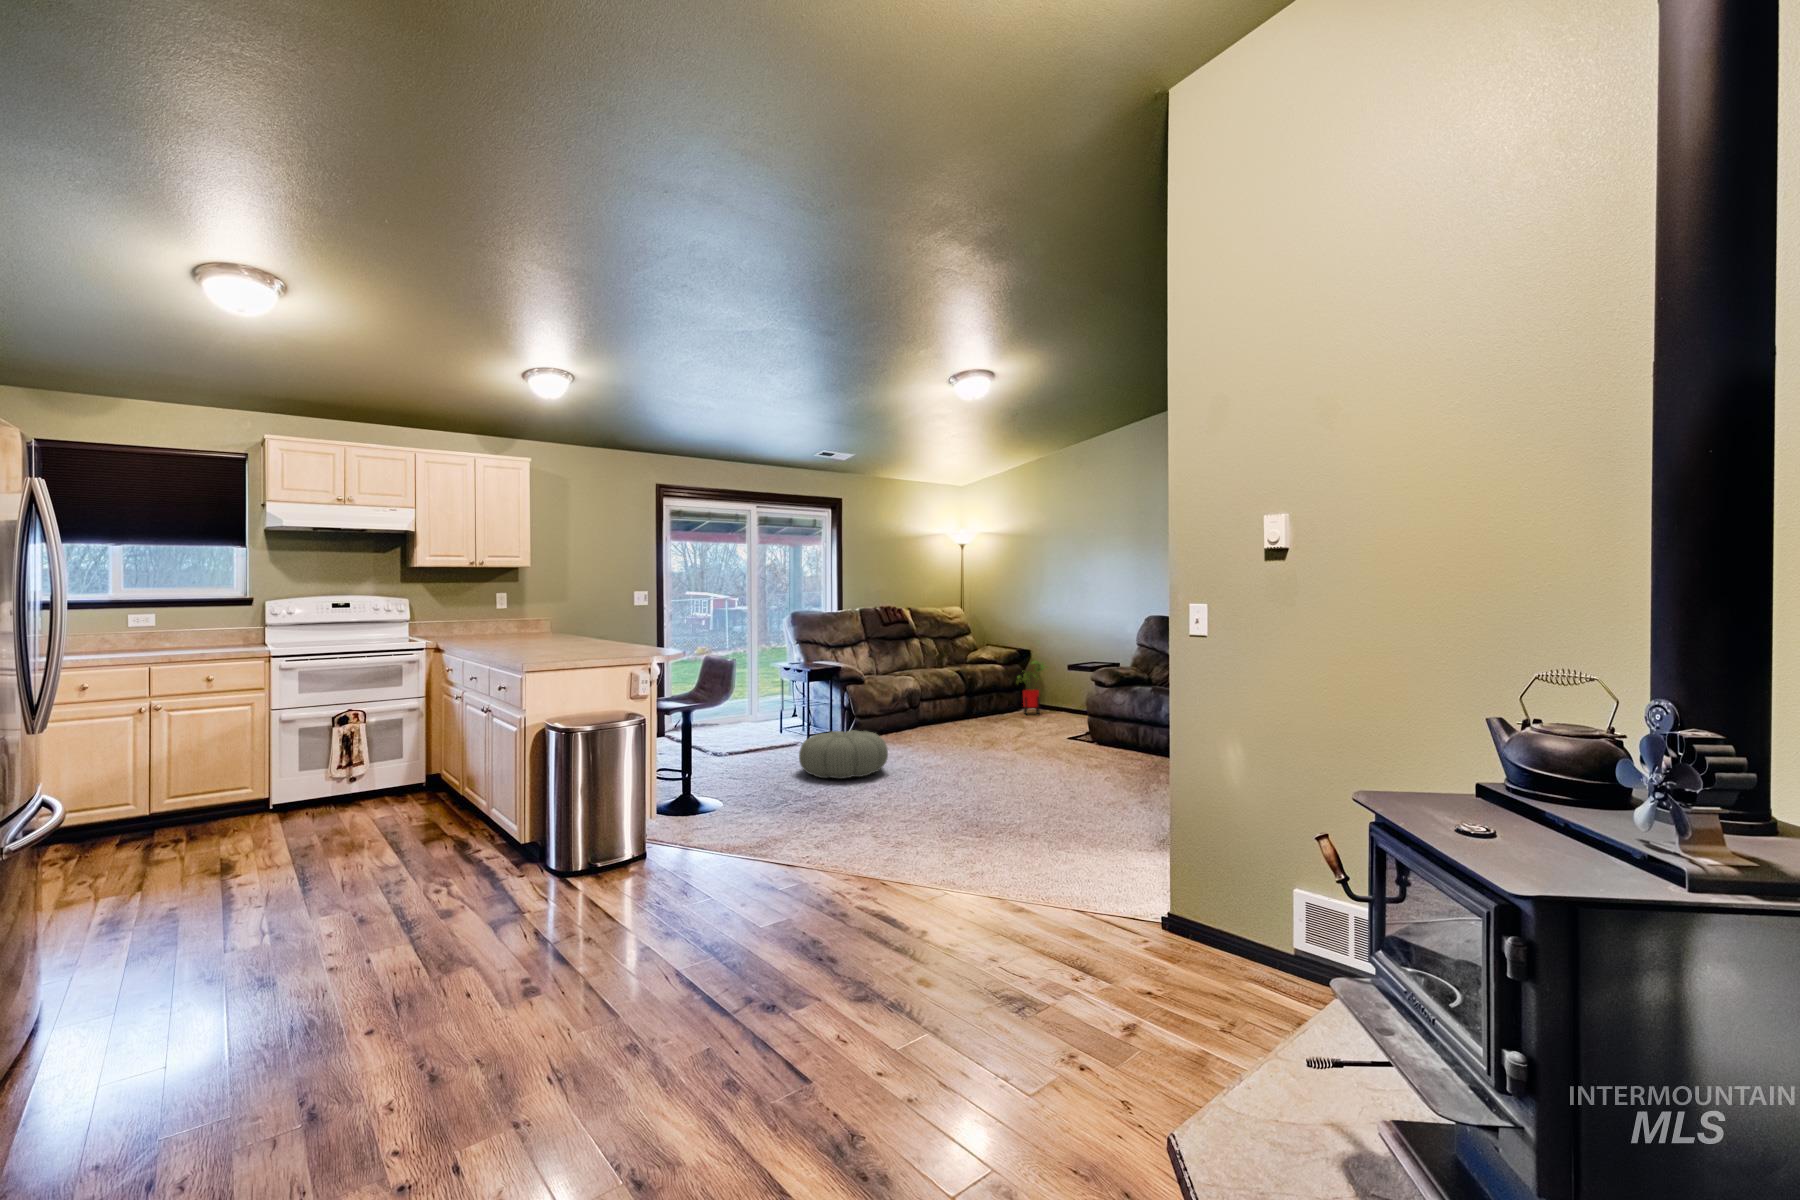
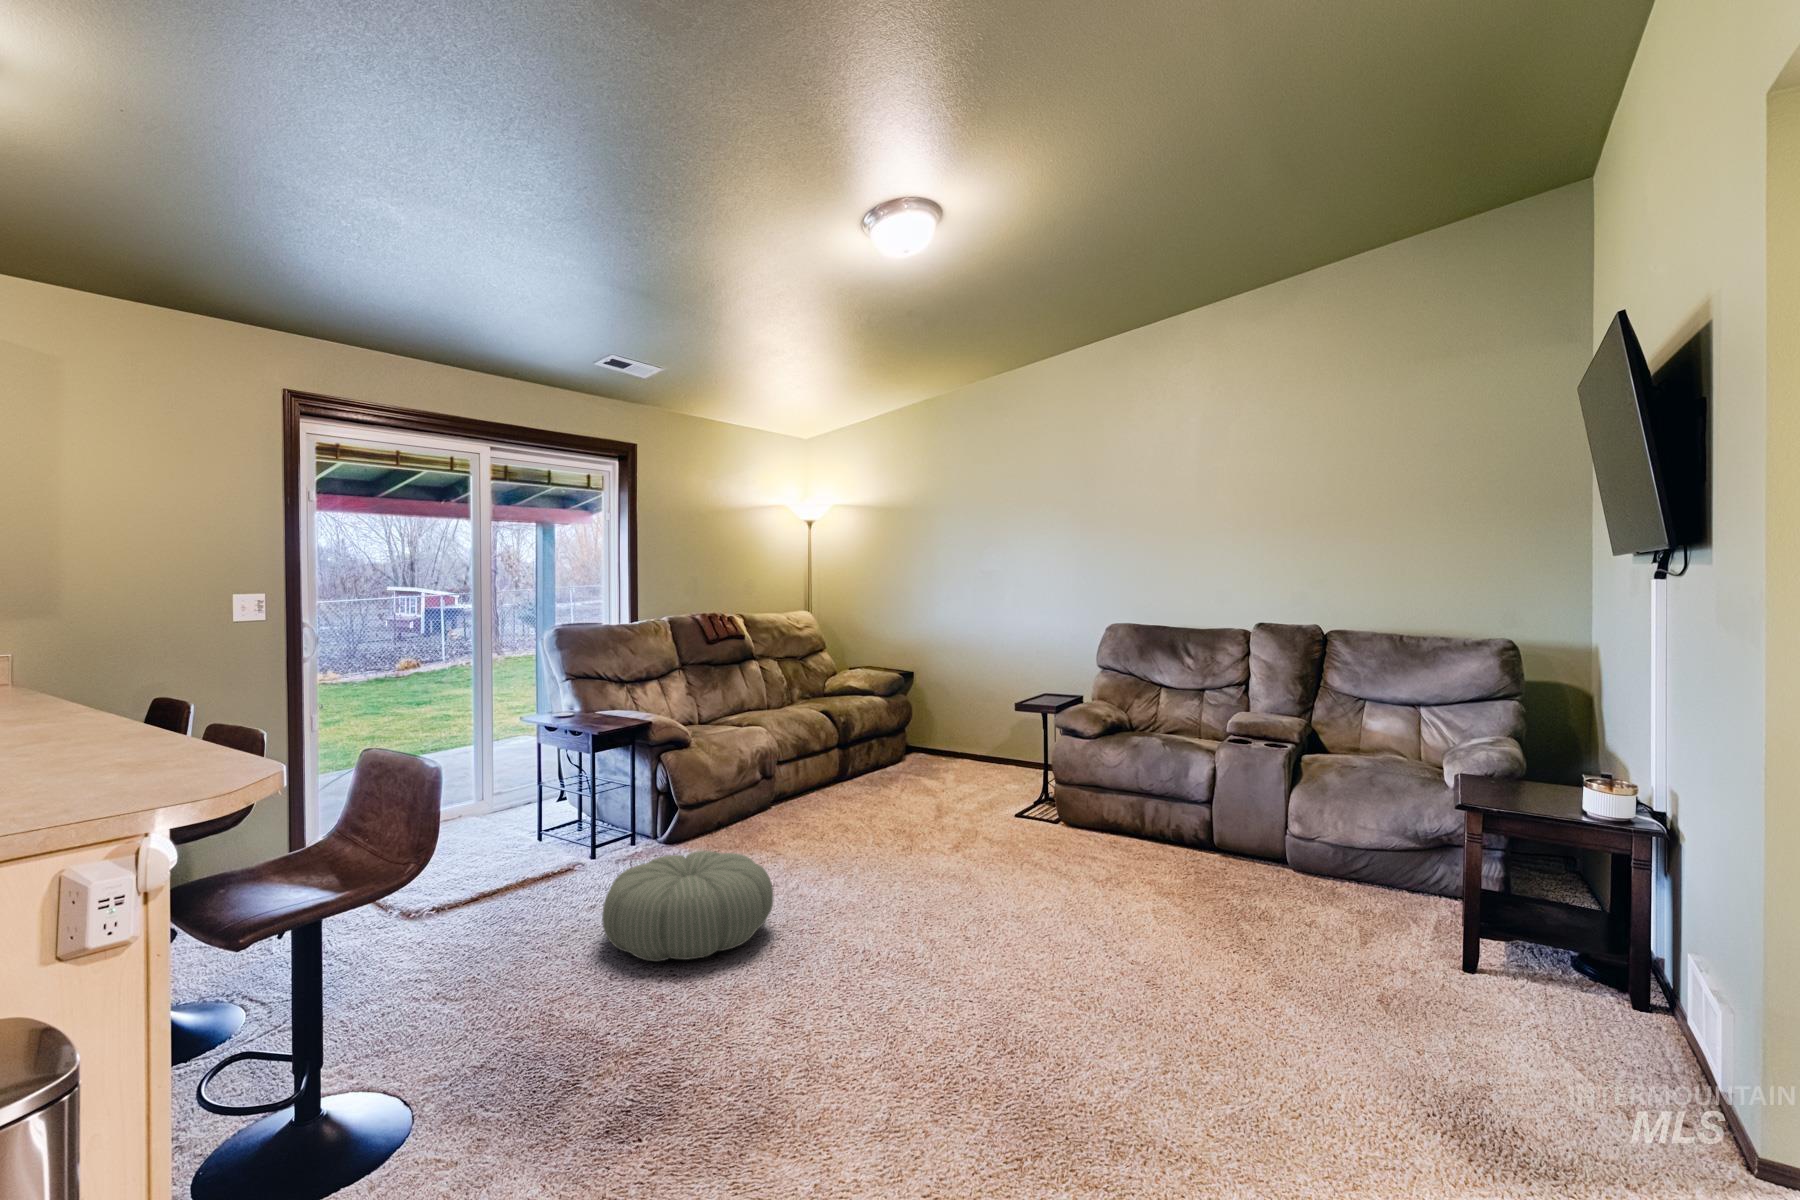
house plant: present [1016,661,1047,714] -> none [901,689,950,770]

